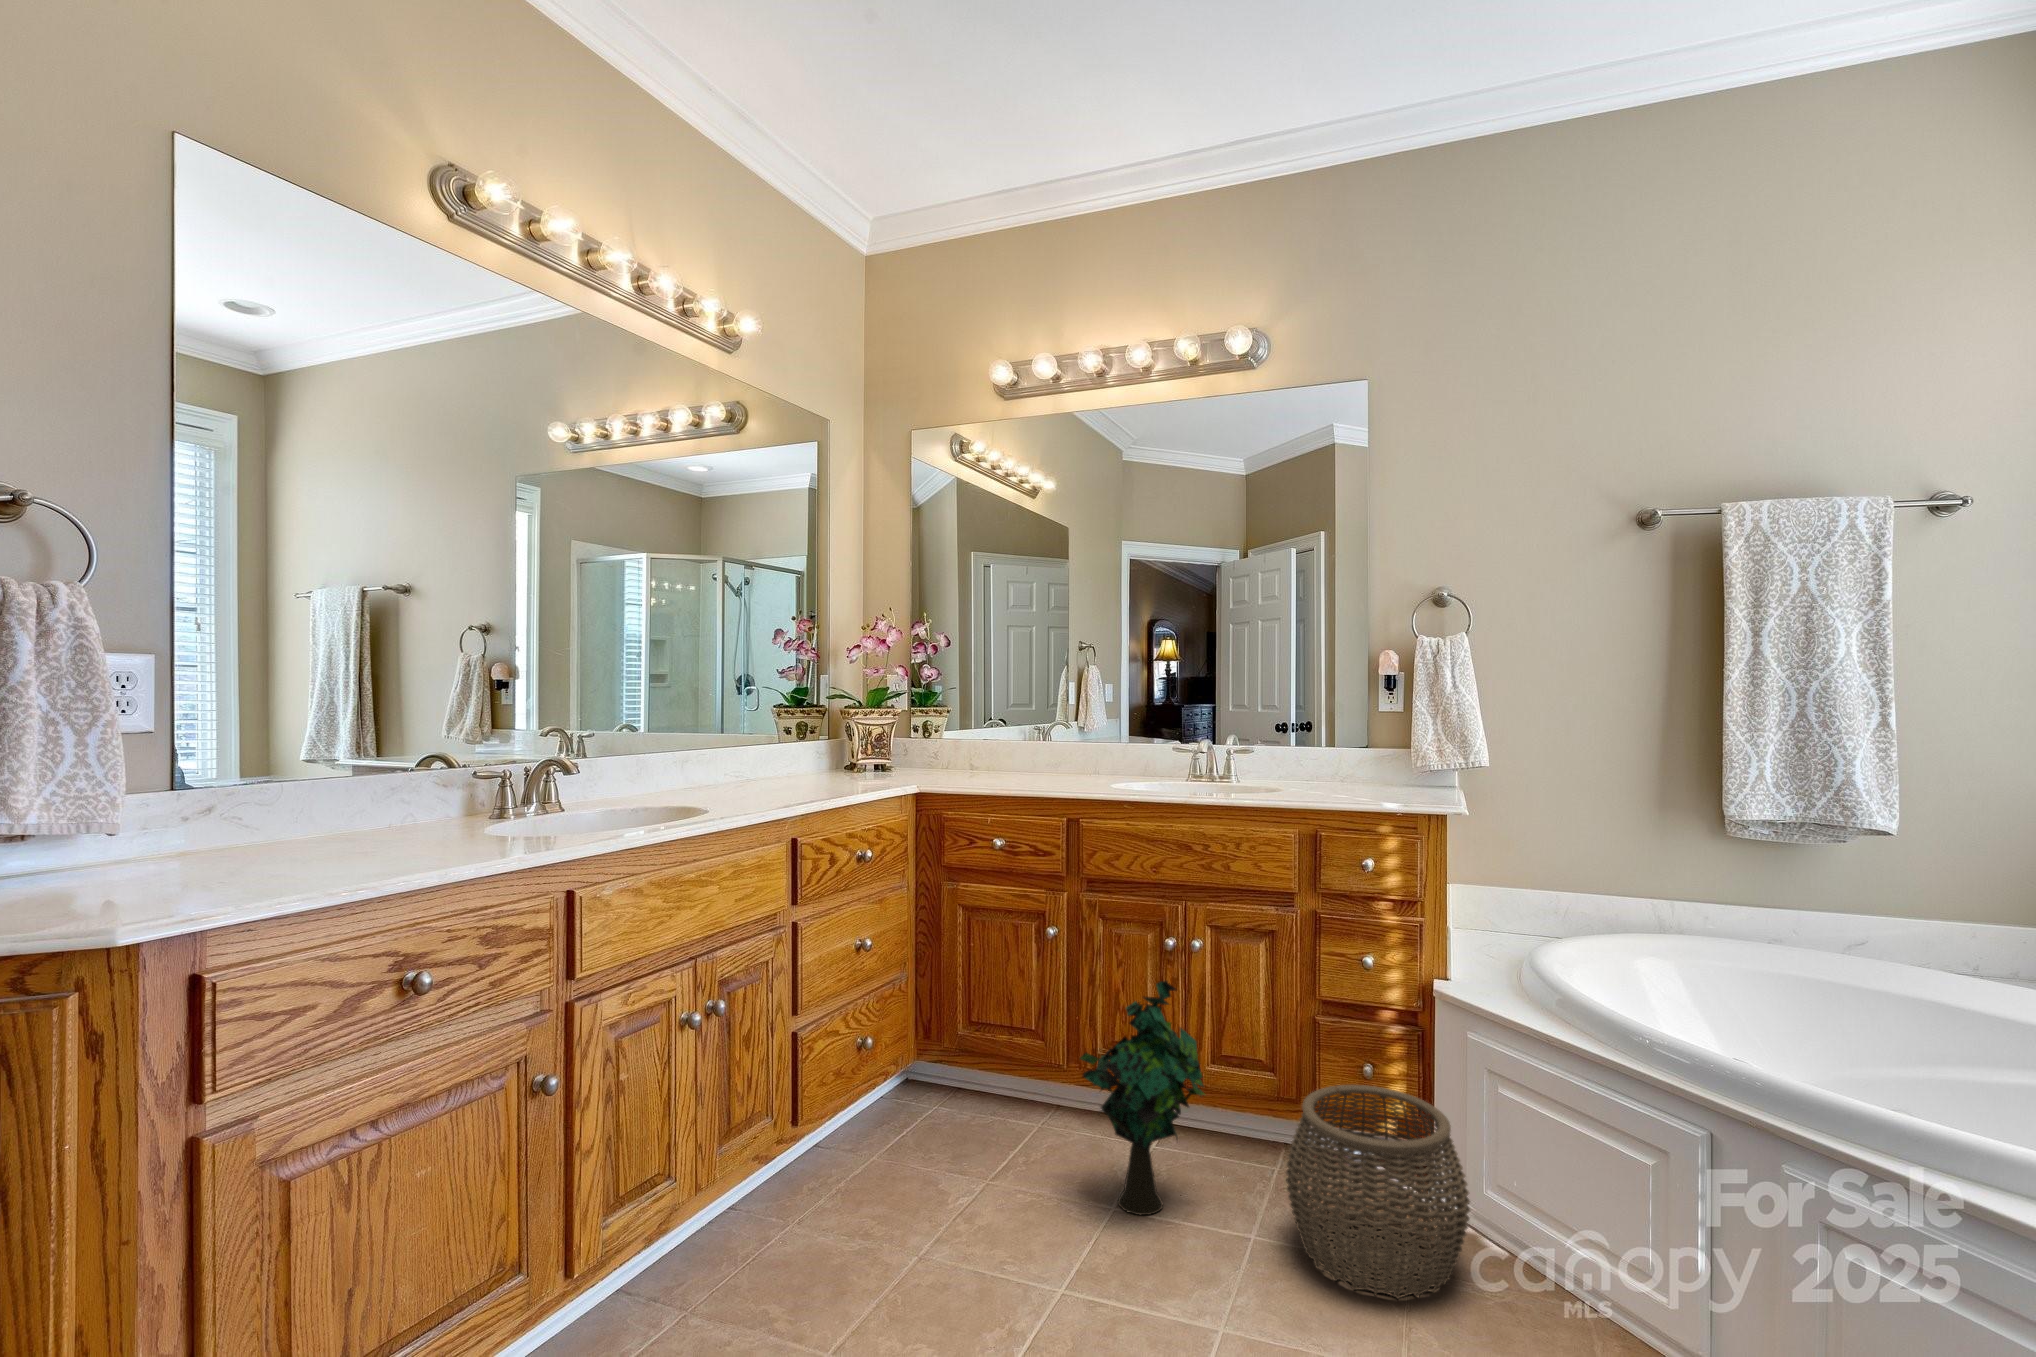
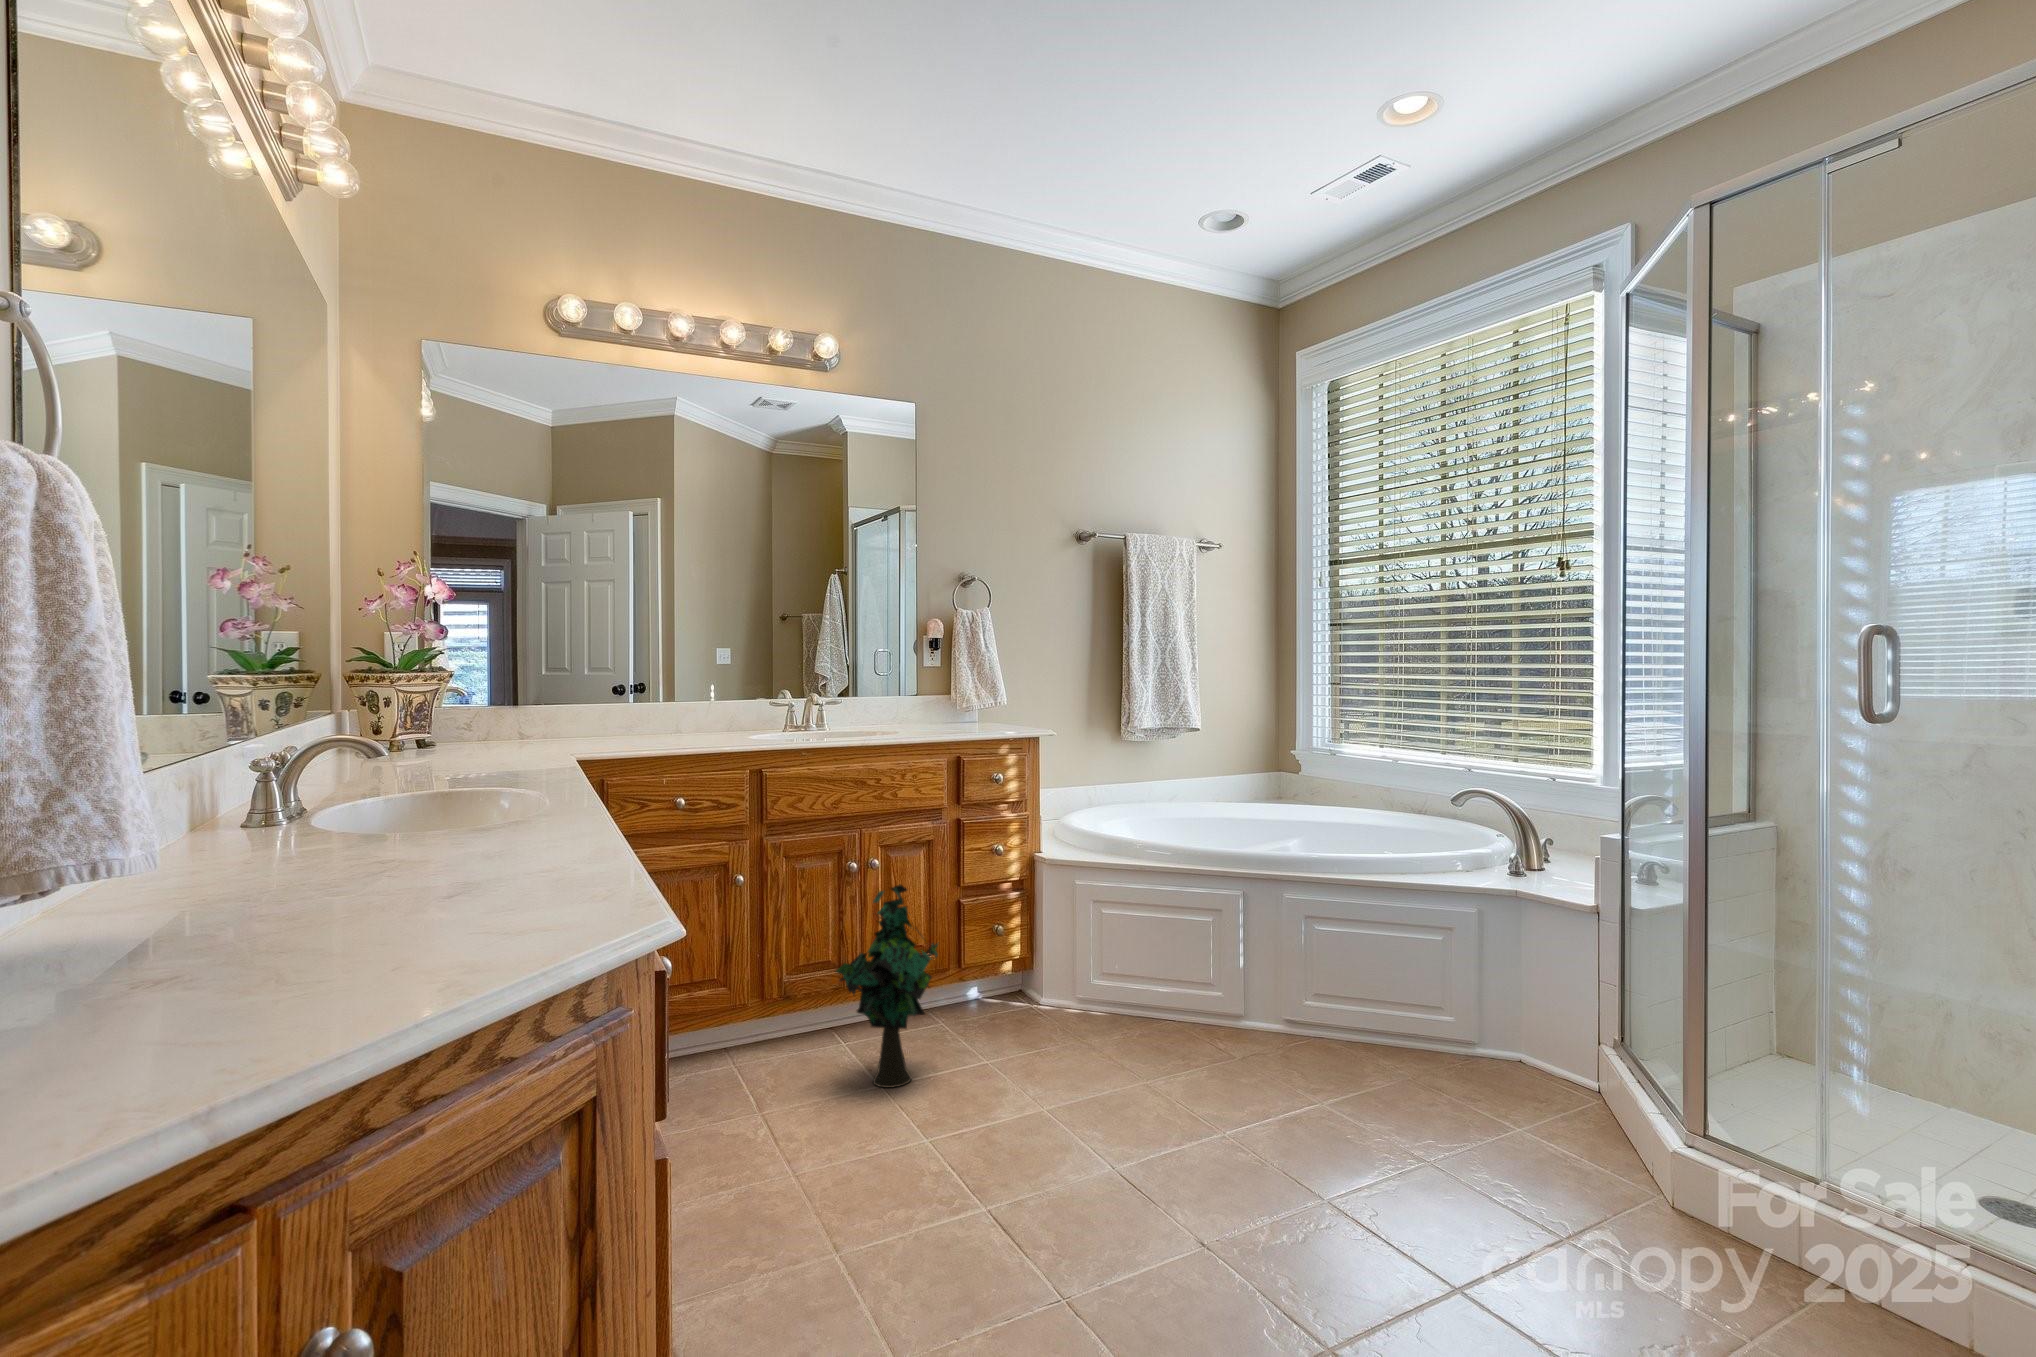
woven basket: present [1286,1085,1470,1298] -> none [999,927,1124,1062]

